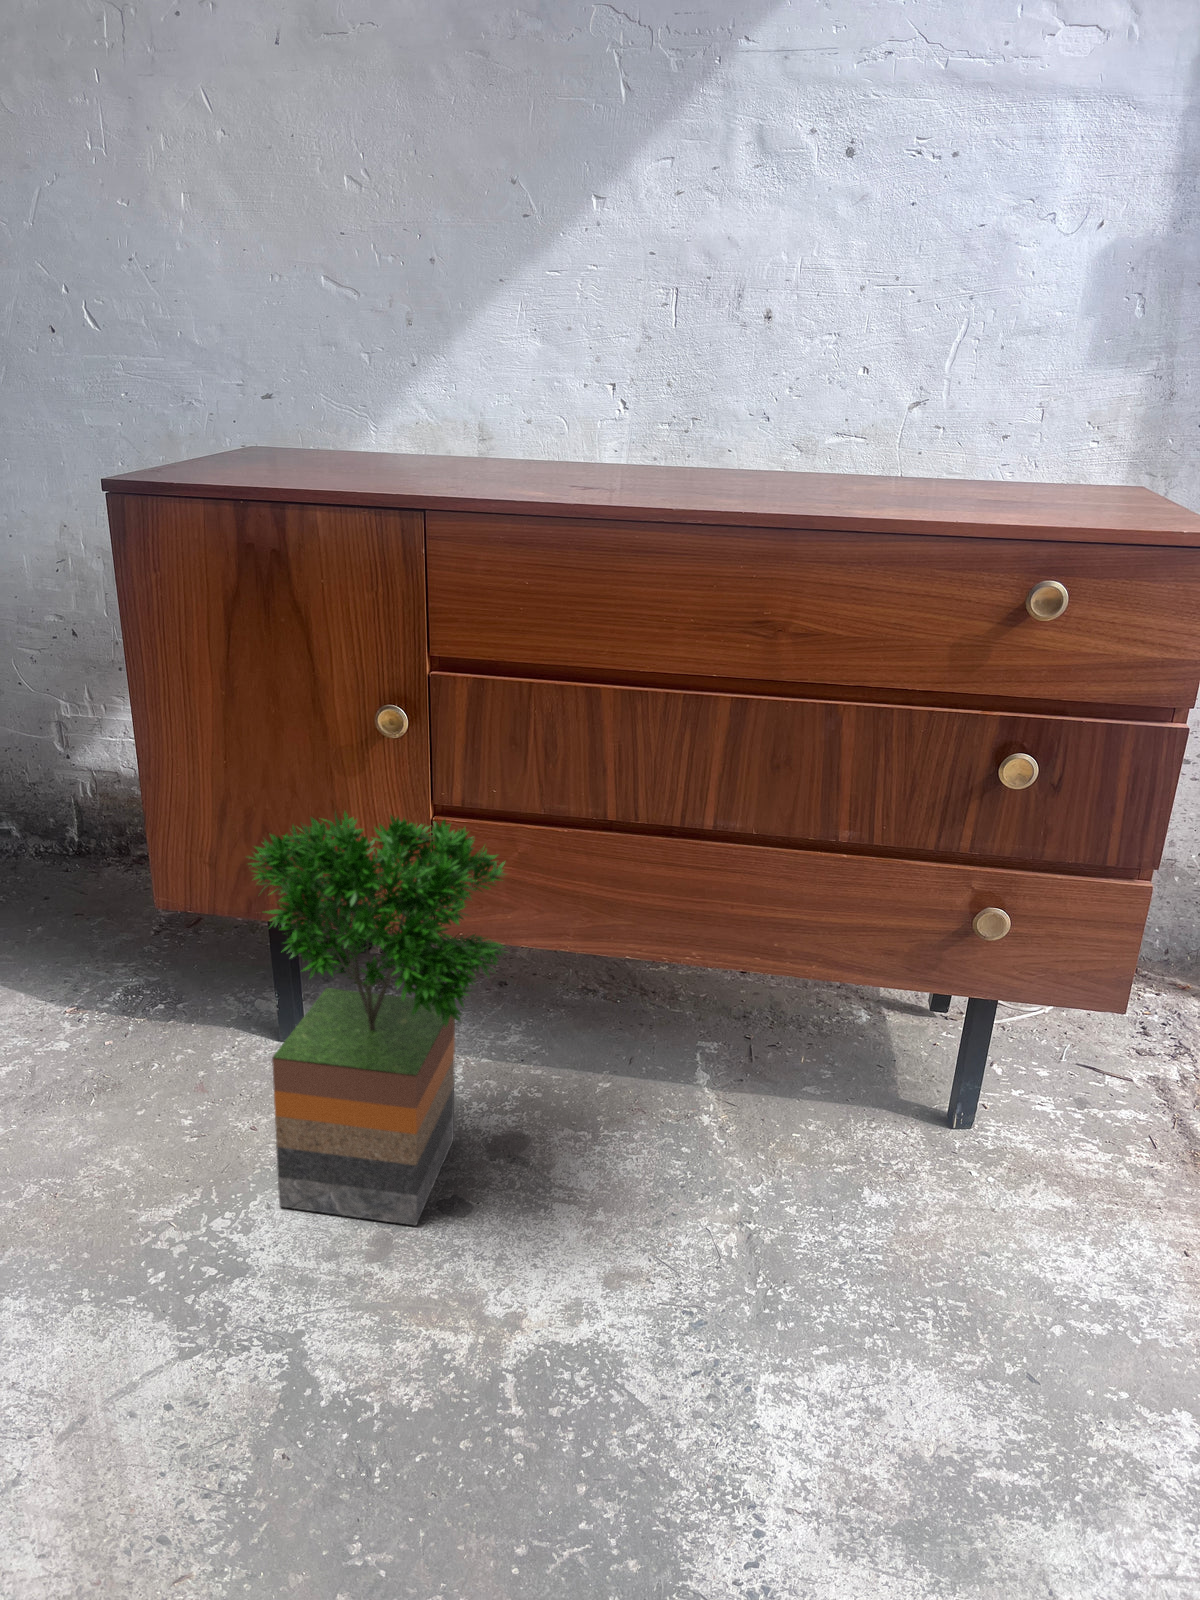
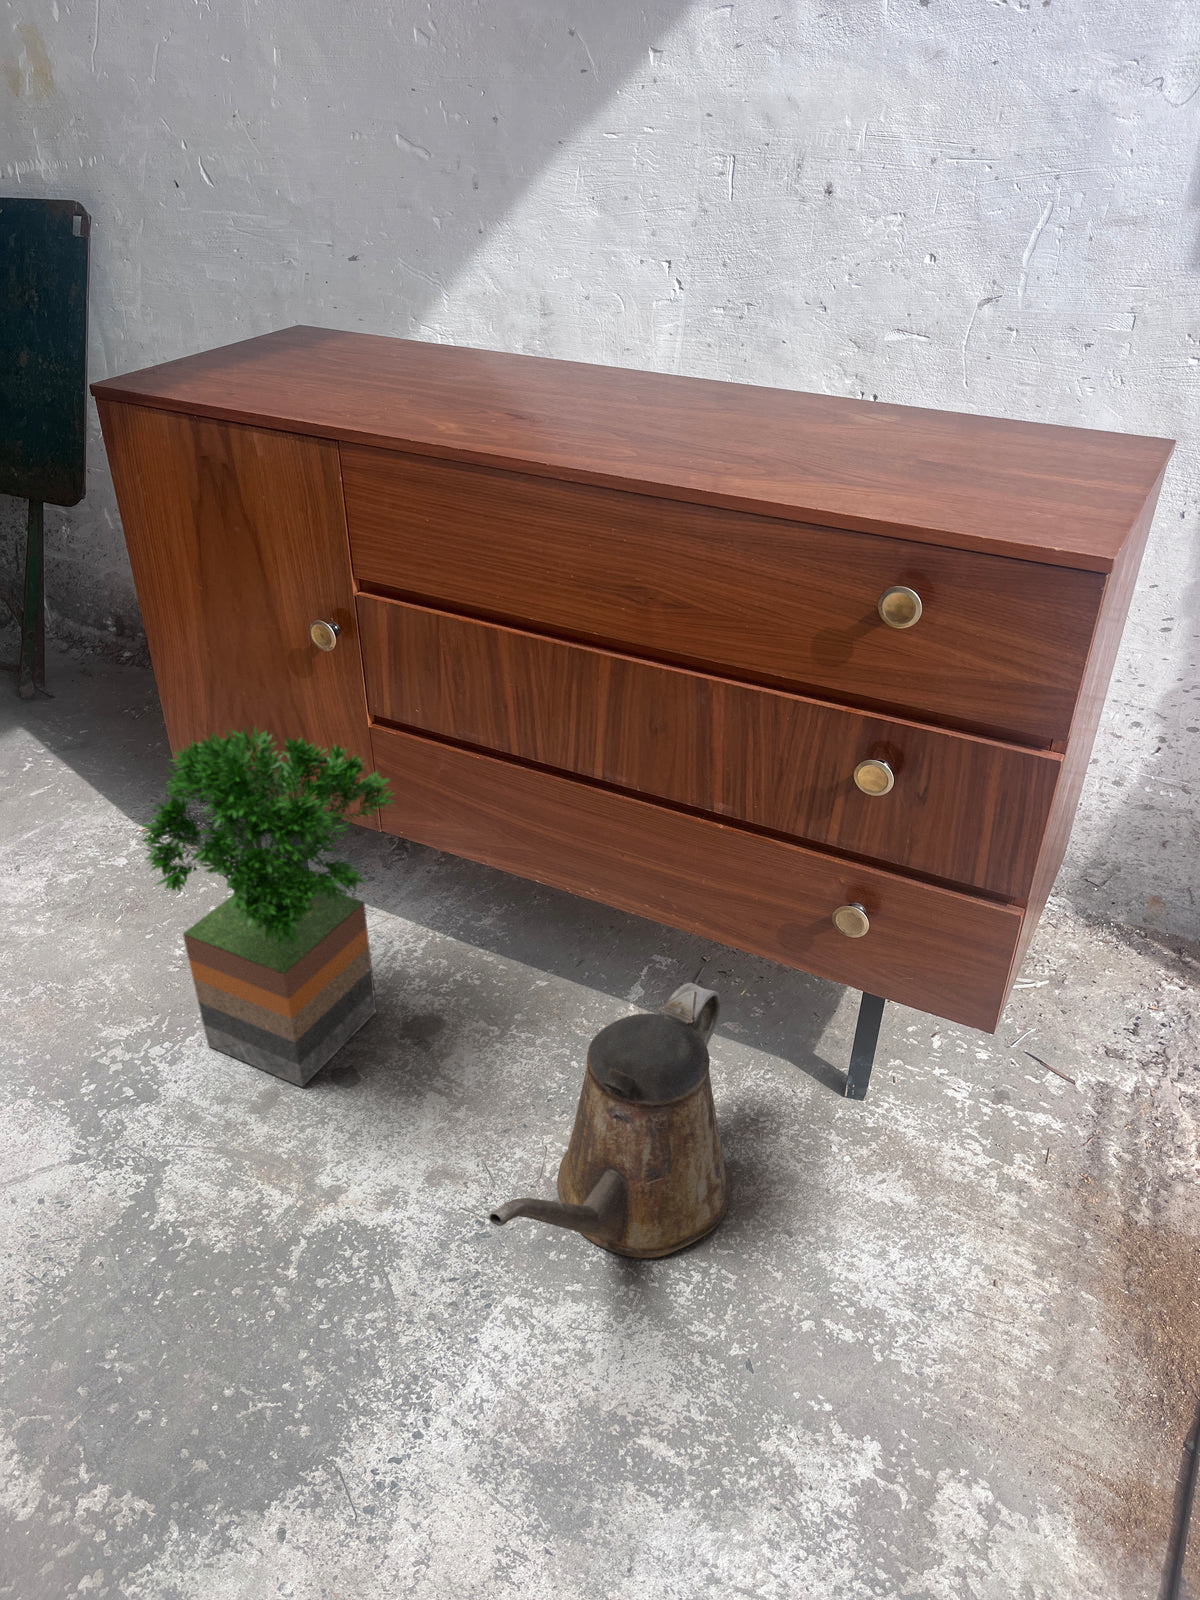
watering can: none [733,1019,919,1307] -> present [489,983,731,1258]

